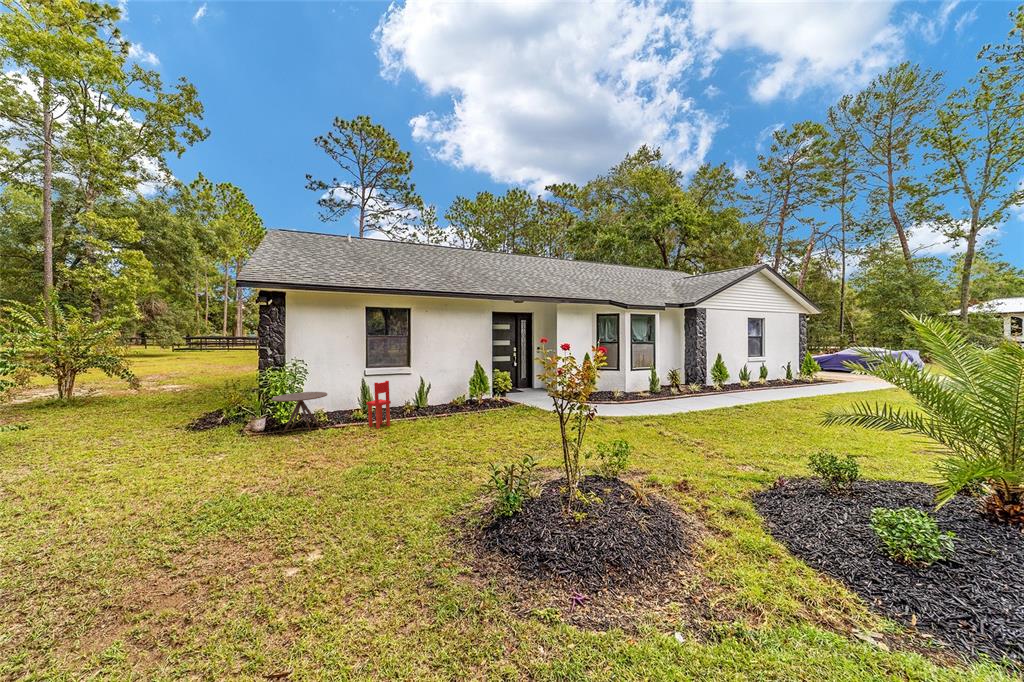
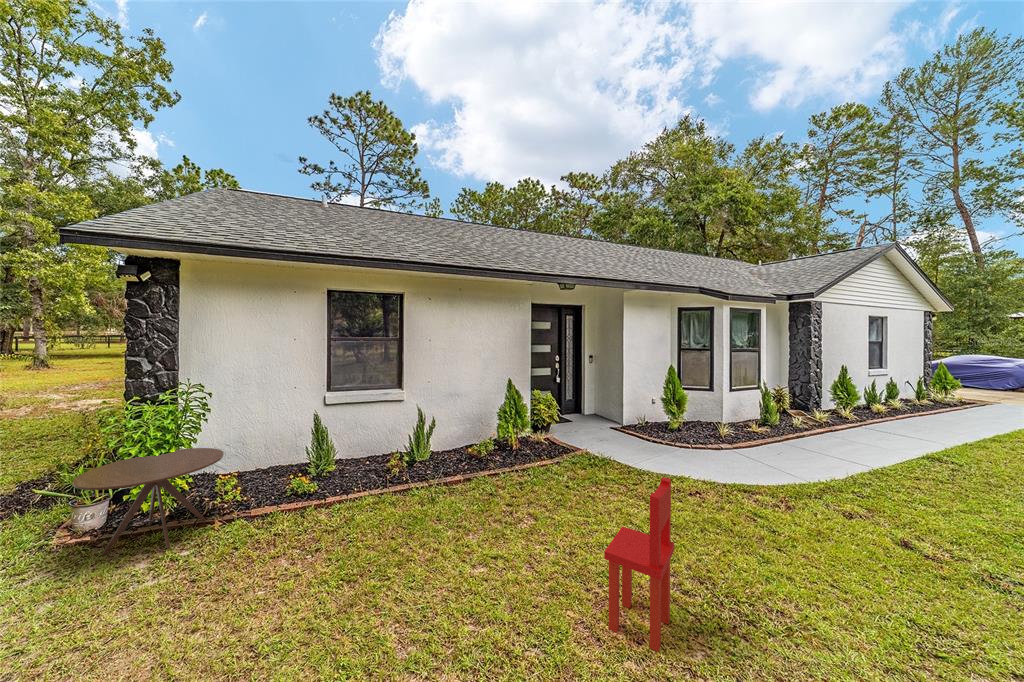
chair: present [366,381,391,429] -> present [604,477,674,652]

